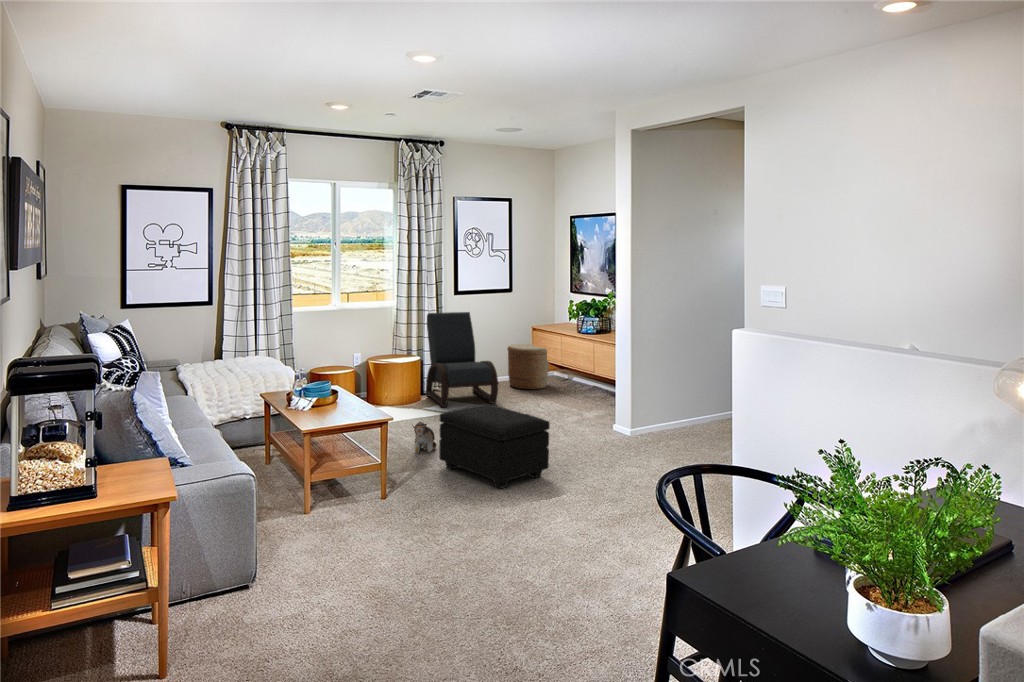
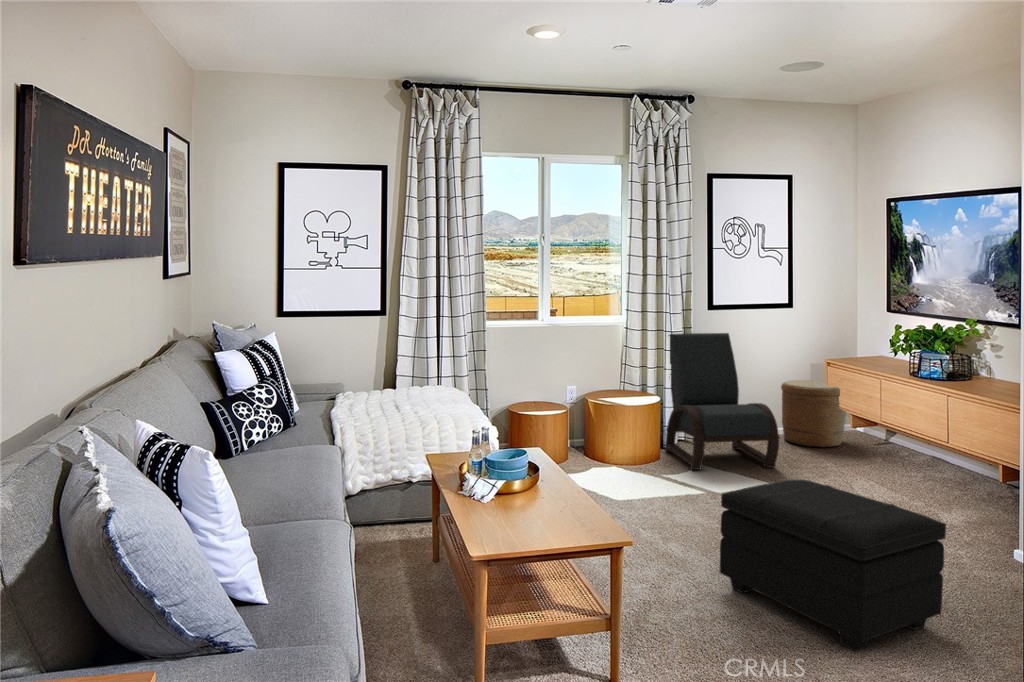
plush toy: present [412,422,436,453] -> none [667,501,704,553]

